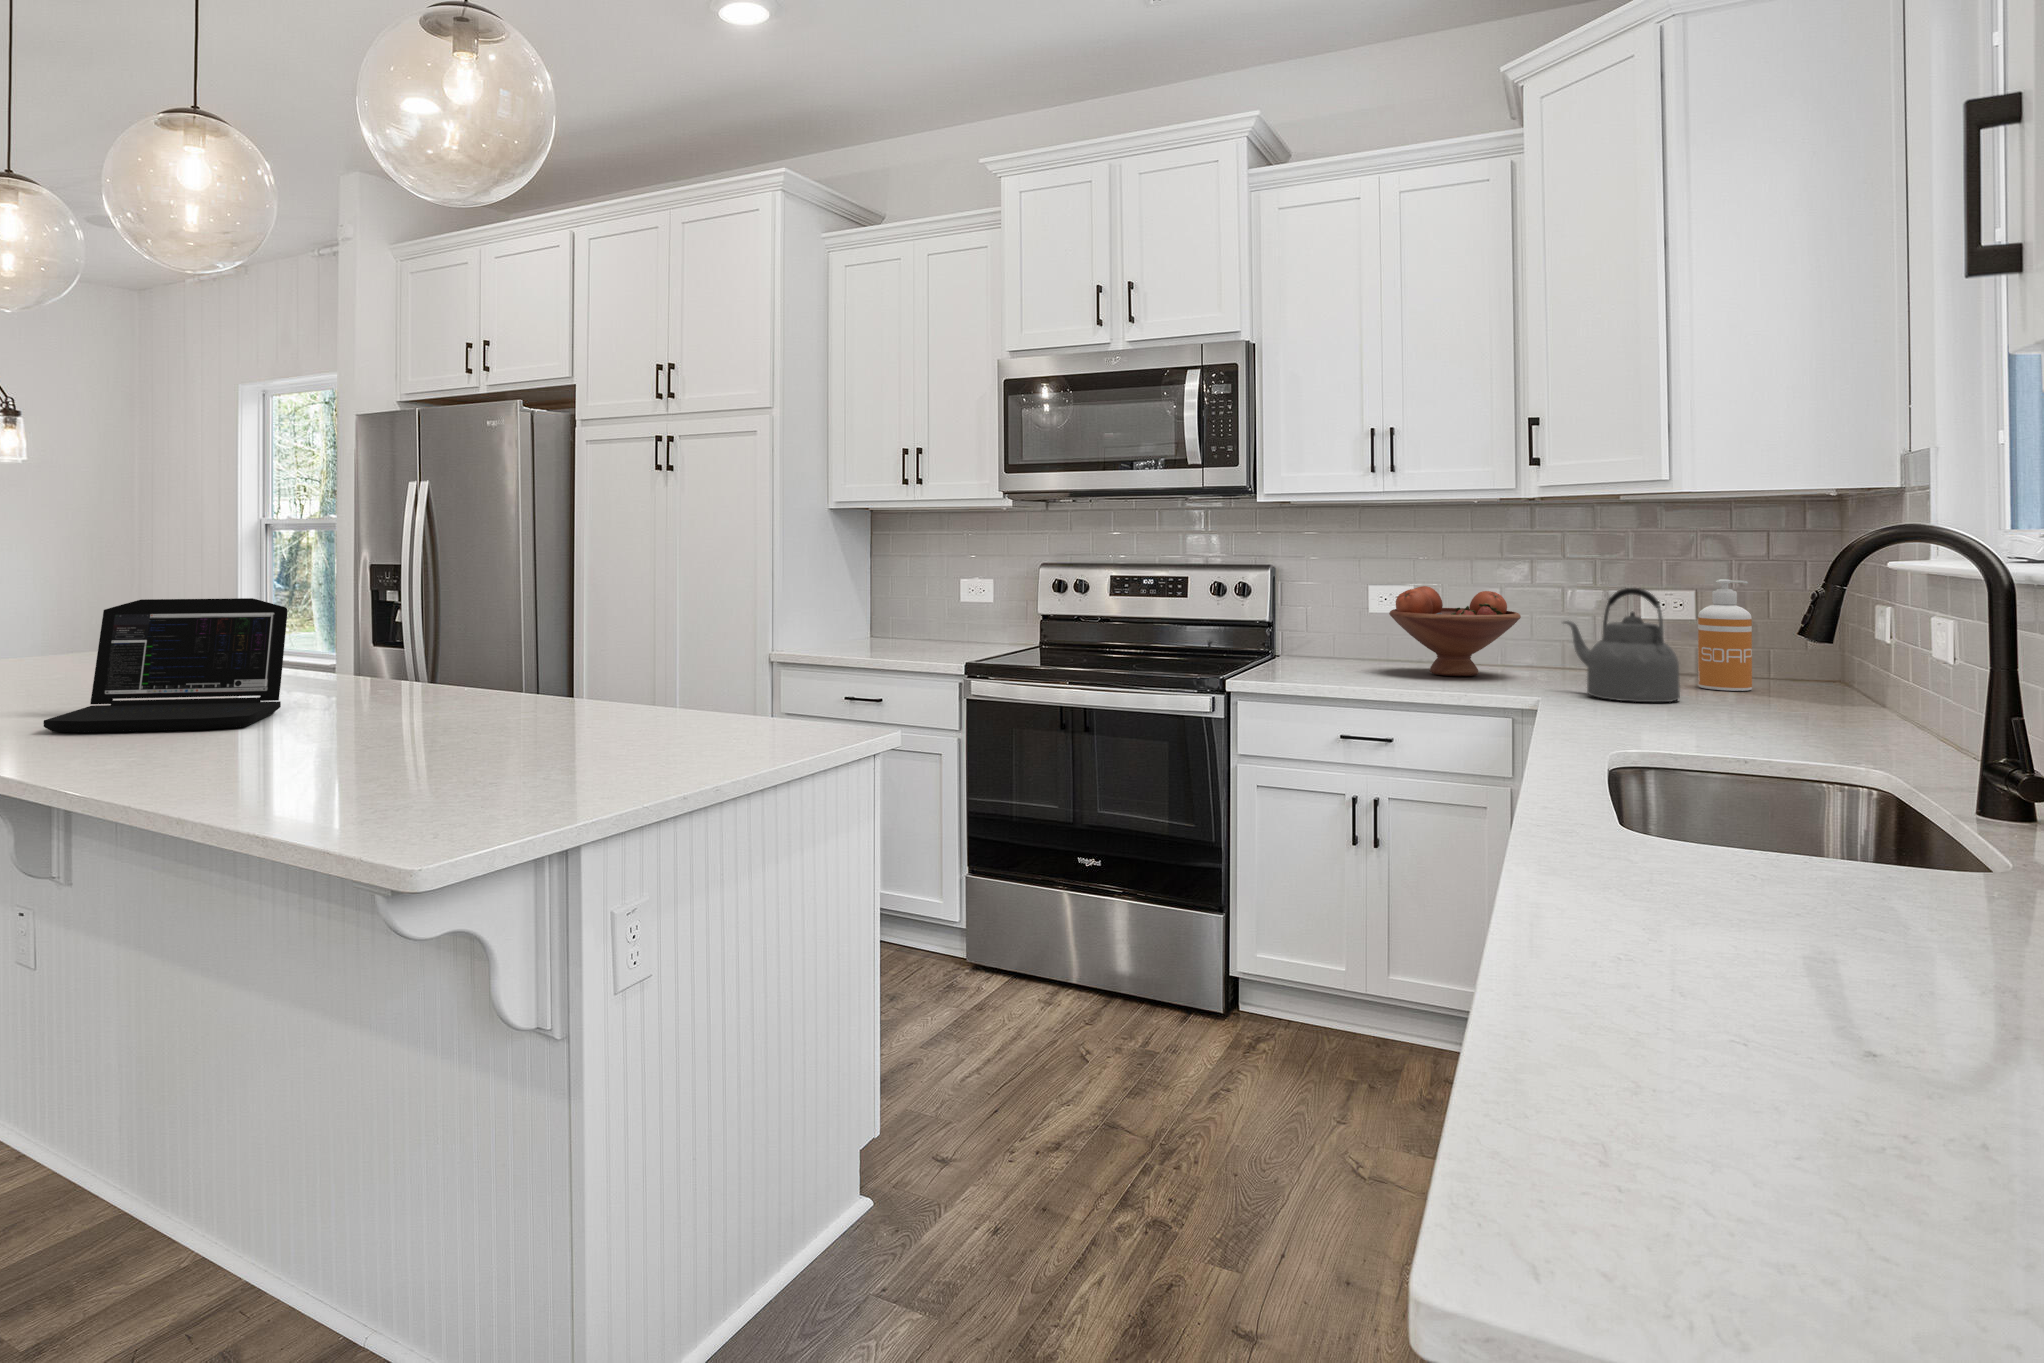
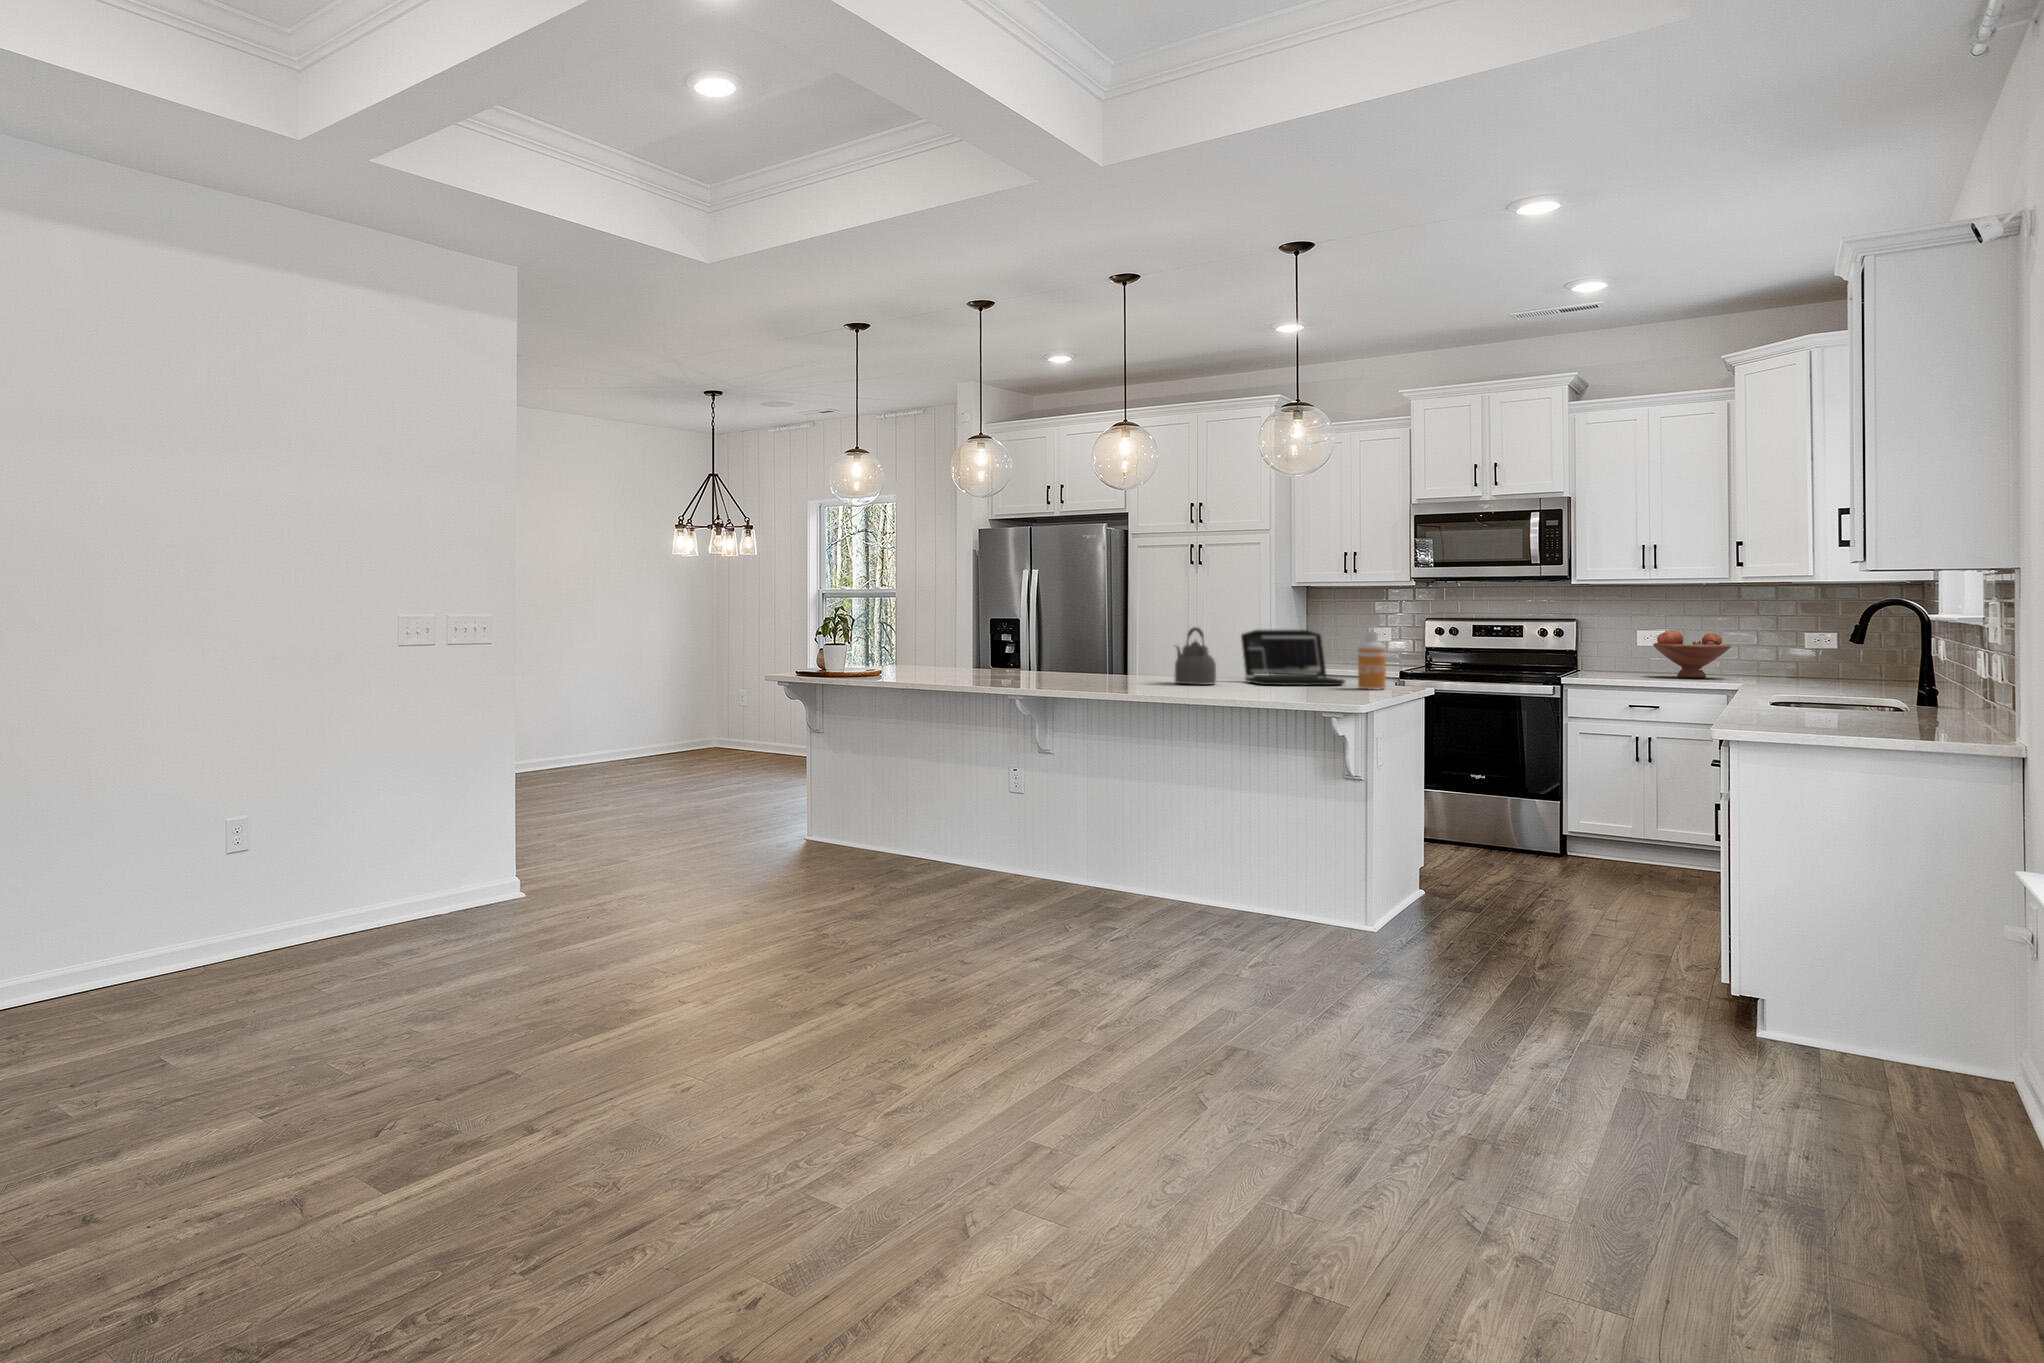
soap dispenser: present [1698,580,1752,691] -> present [1358,626,1386,690]
kettle: present [1563,588,1680,702] -> present [1175,627,1216,685]
laptop: present [44,598,288,732] -> present [1241,630,1345,685]

